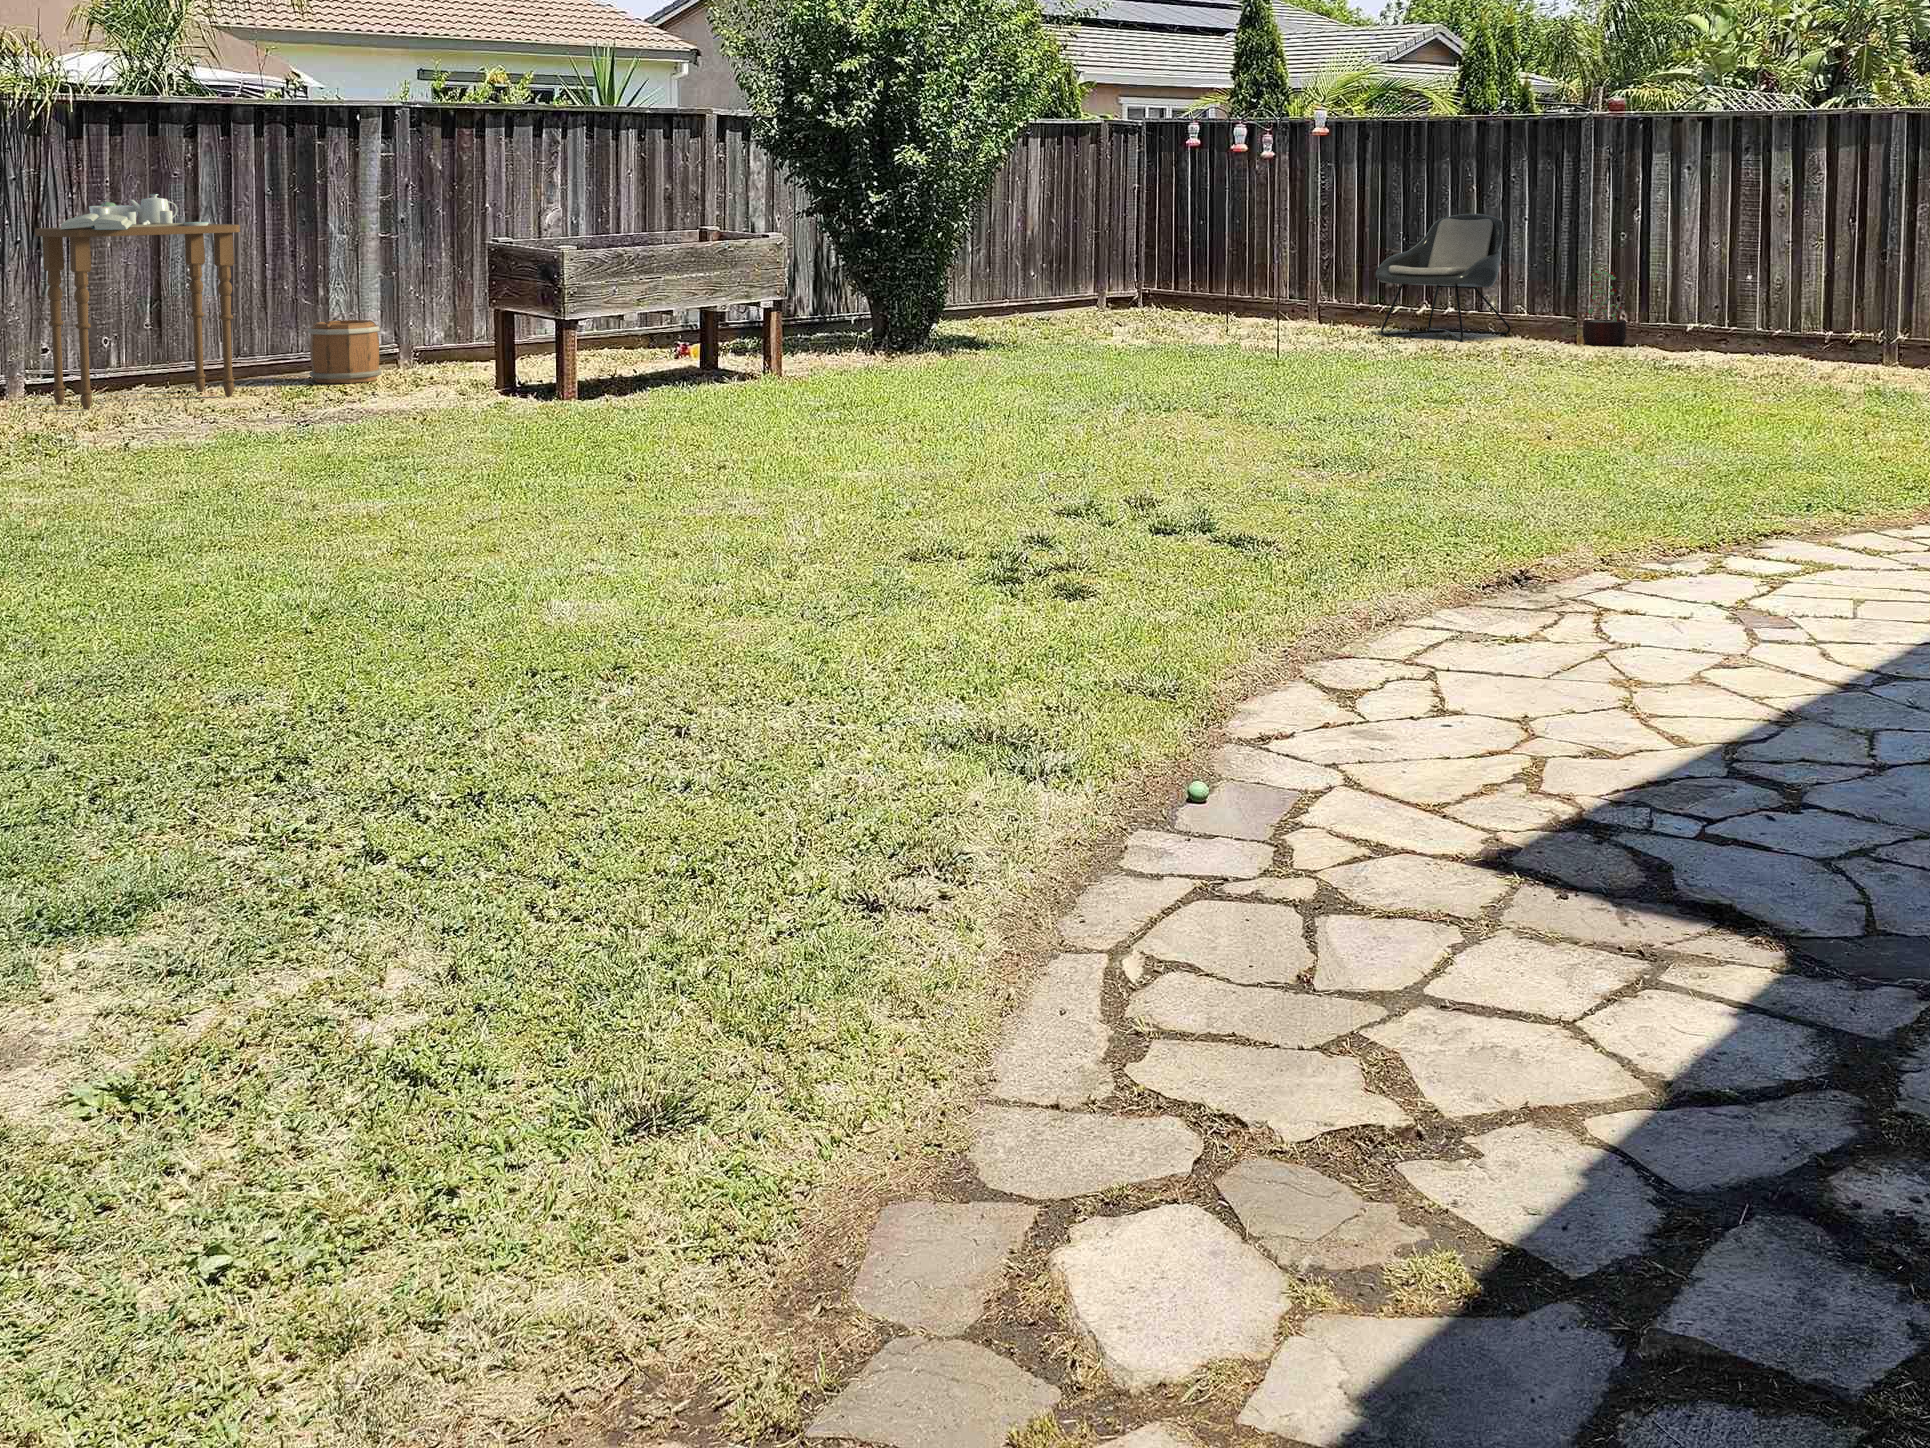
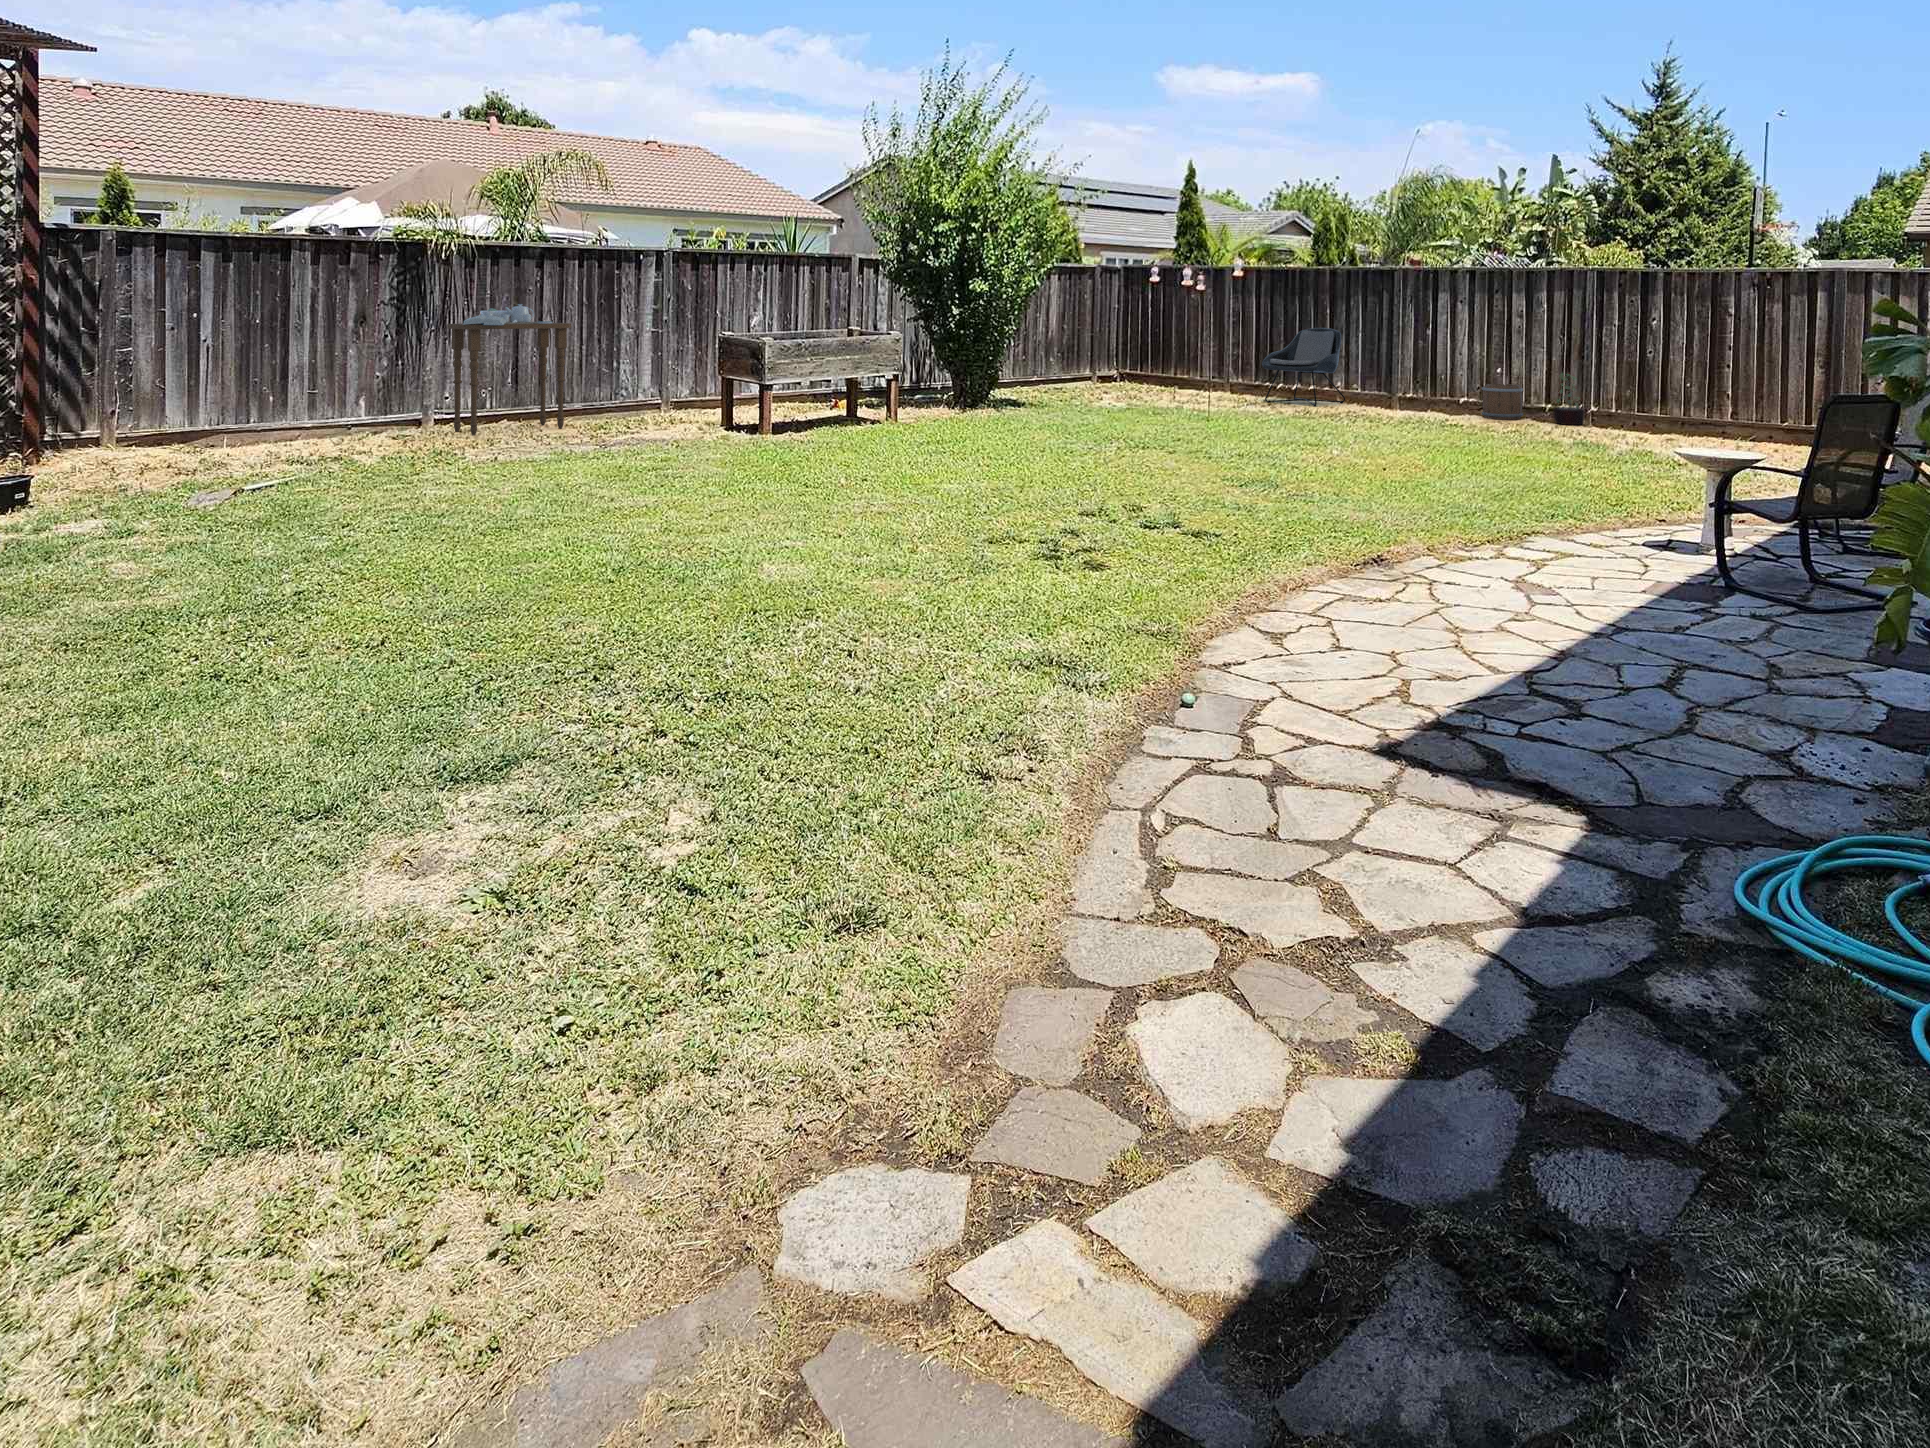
decorative plant: present [1582,269,1627,345] -> present [1553,374,1585,425]
bucket: present [308,320,382,384] -> present [1482,384,1523,420]

